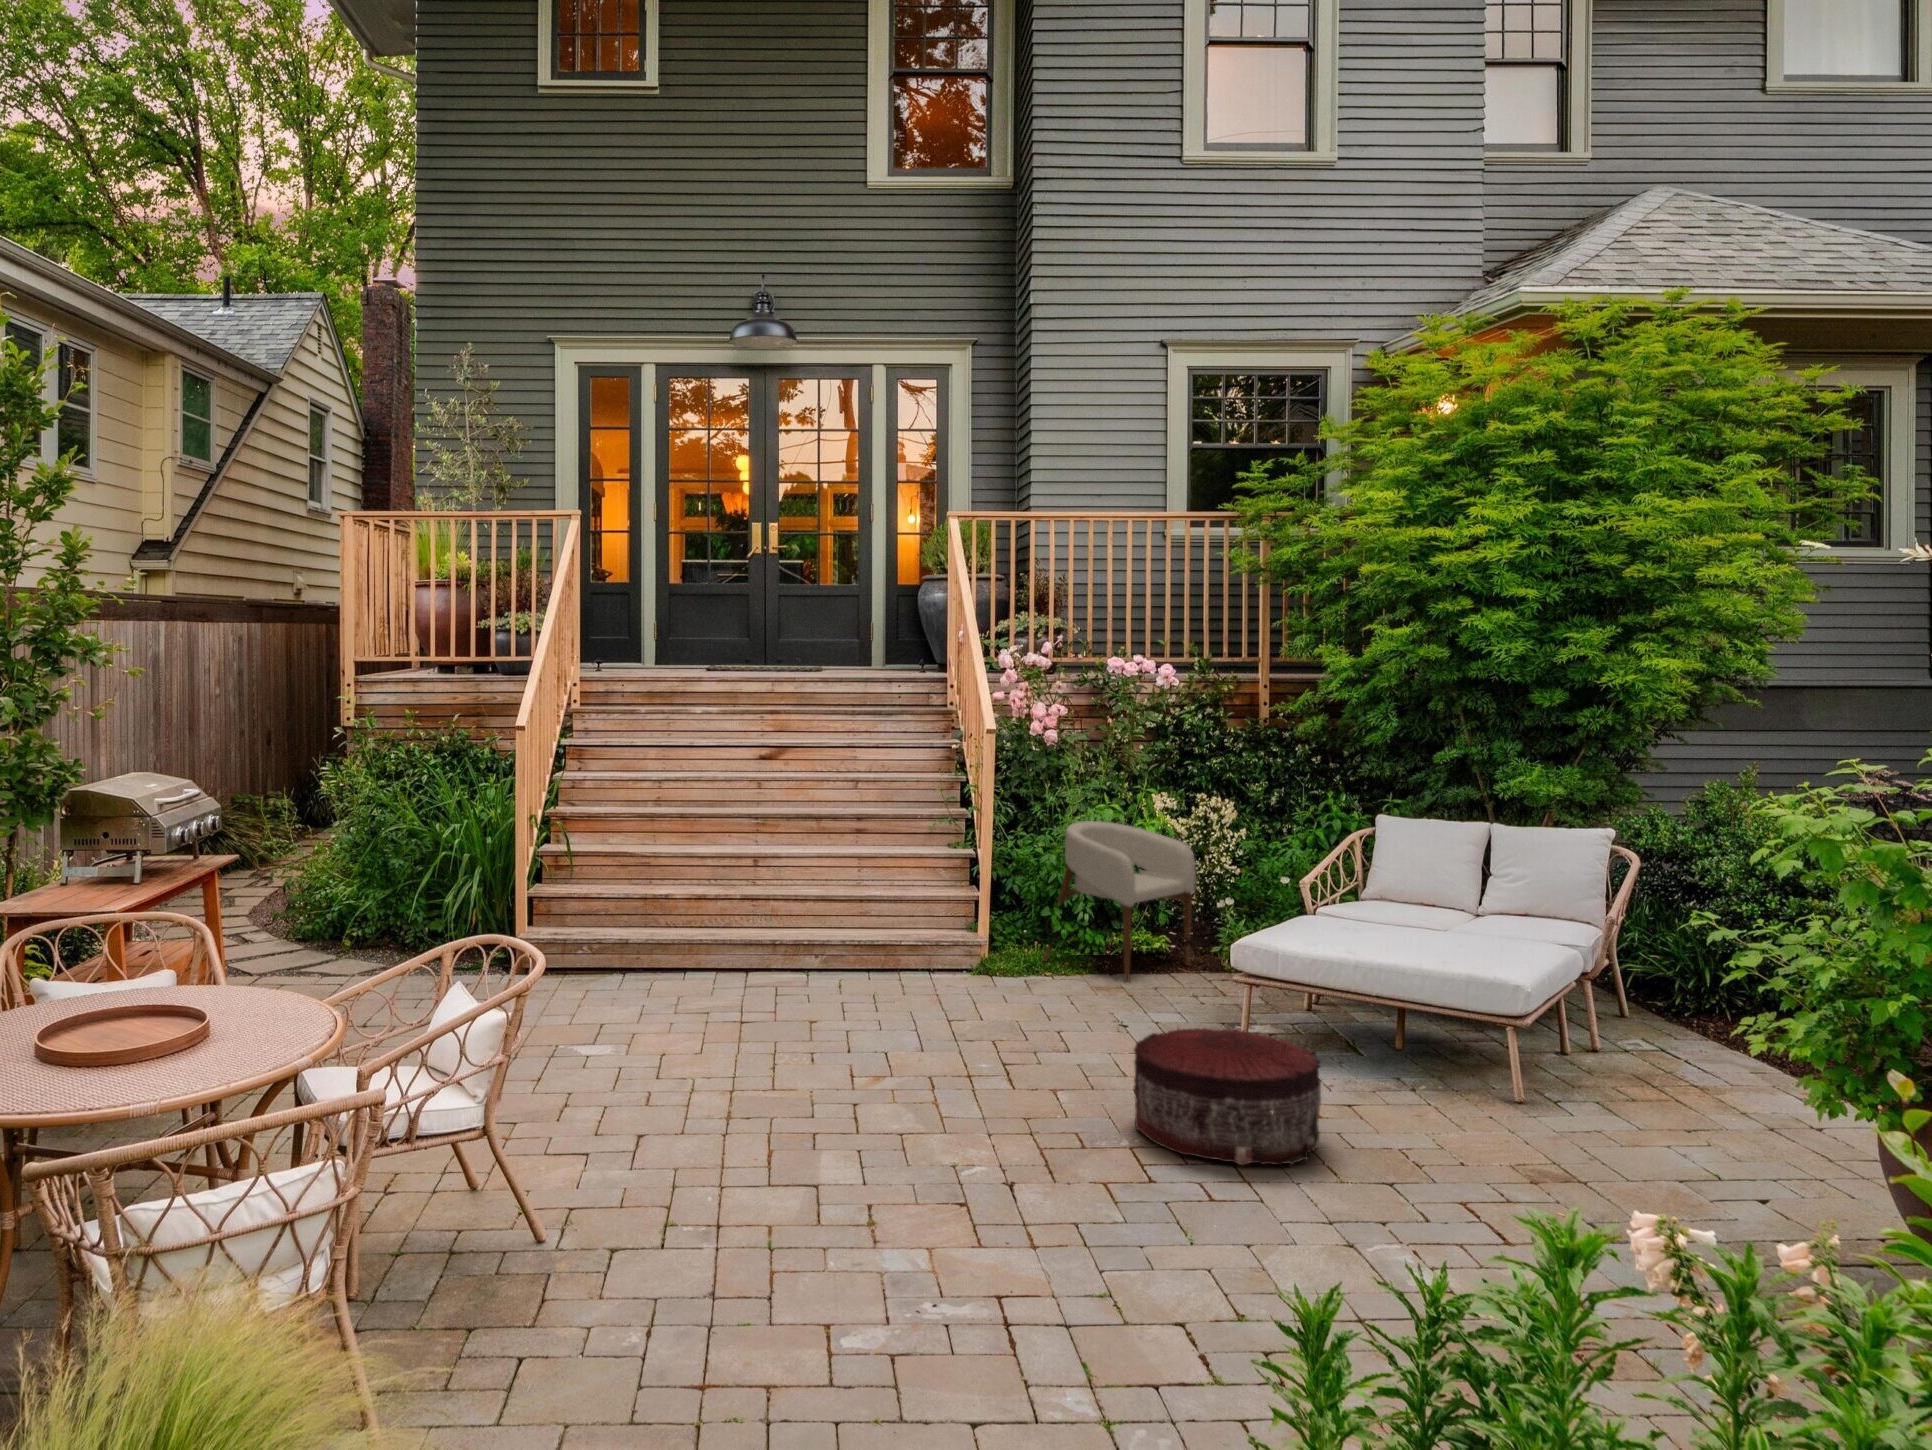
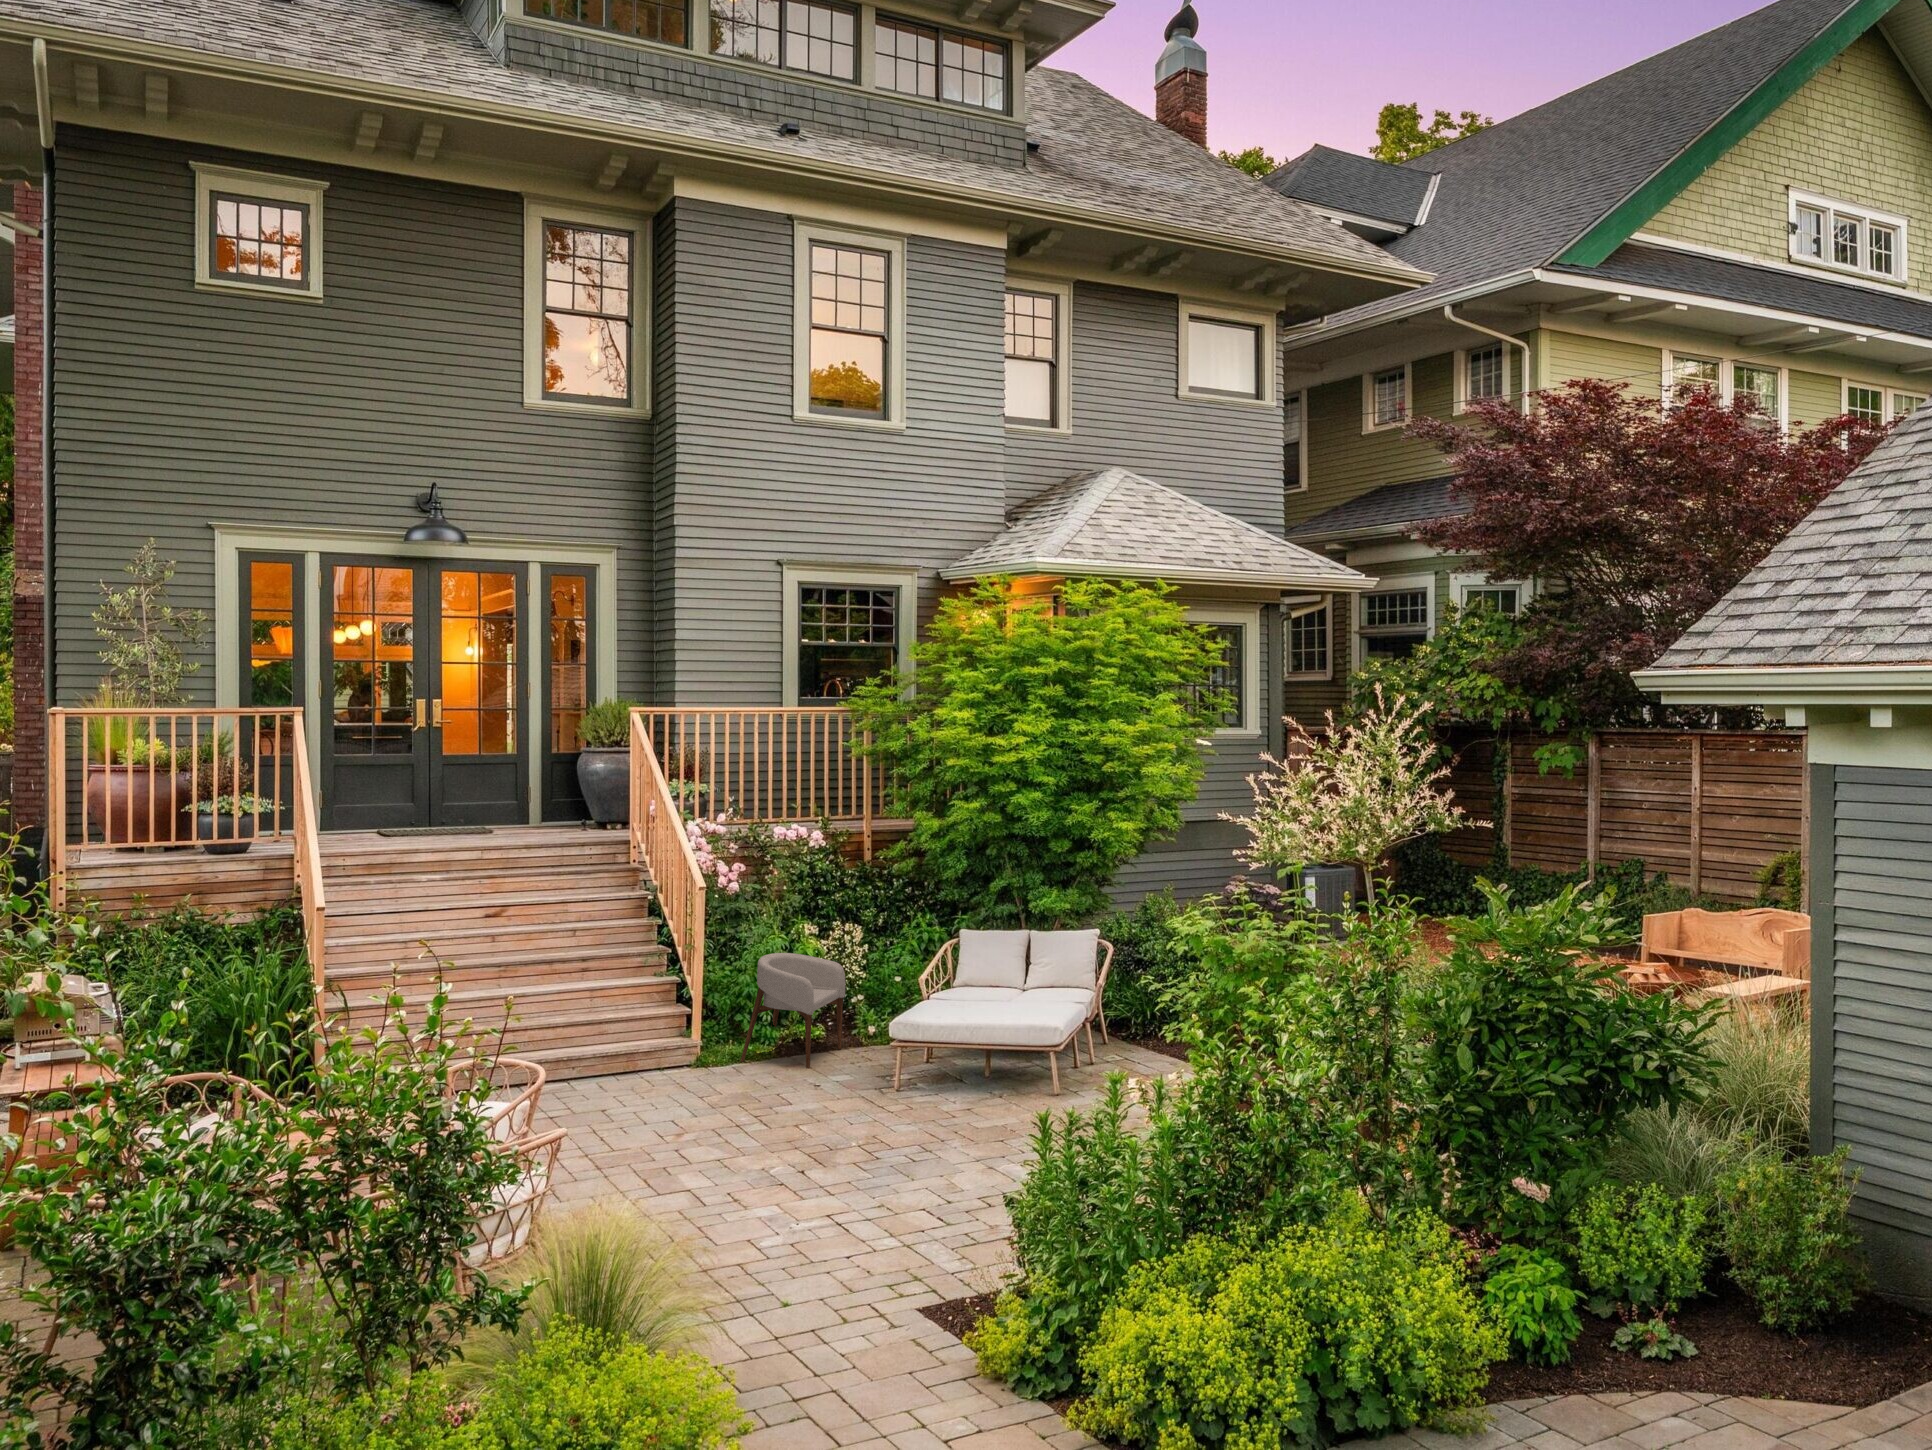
pouf: present [1134,1028,1321,1165] -> none [871,1087,977,1166]

